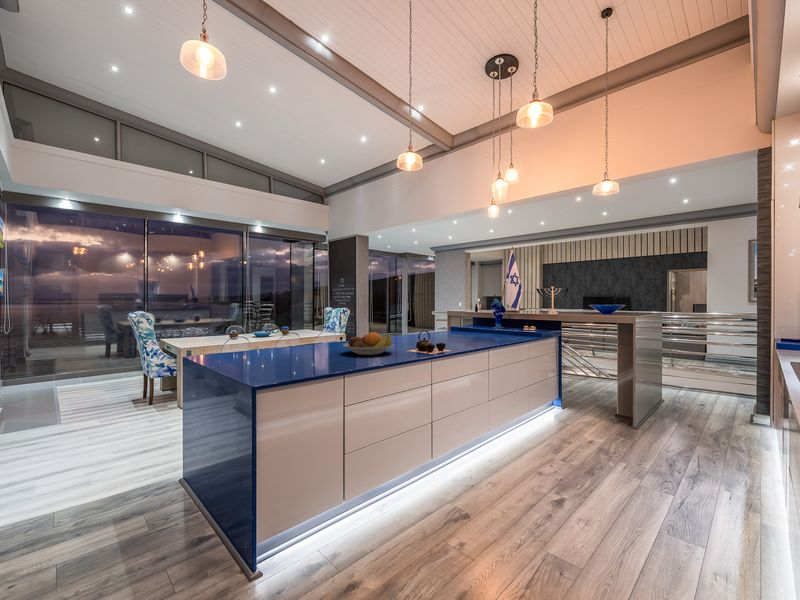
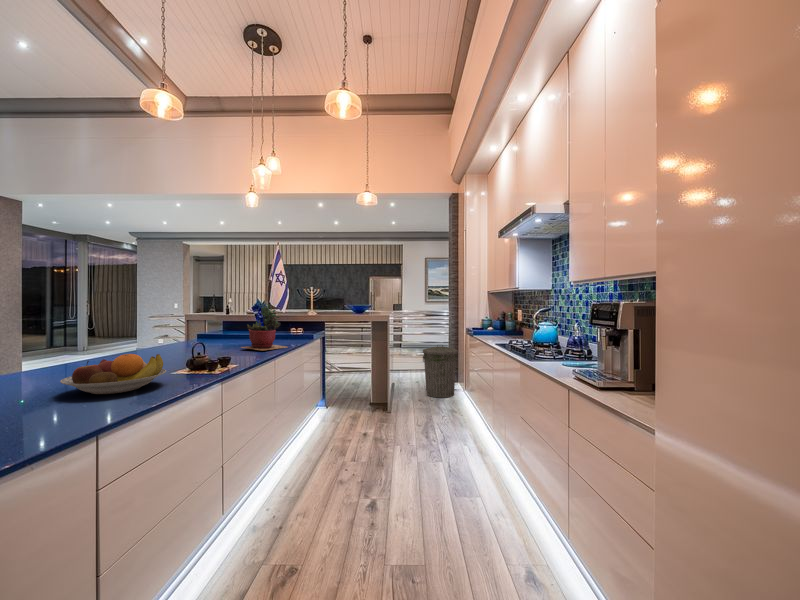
succulent plant: none [466,302,508,341] -> present [242,305,286,350]
trash can: none [700,358,764,431] -> present [423,346,458,398]

